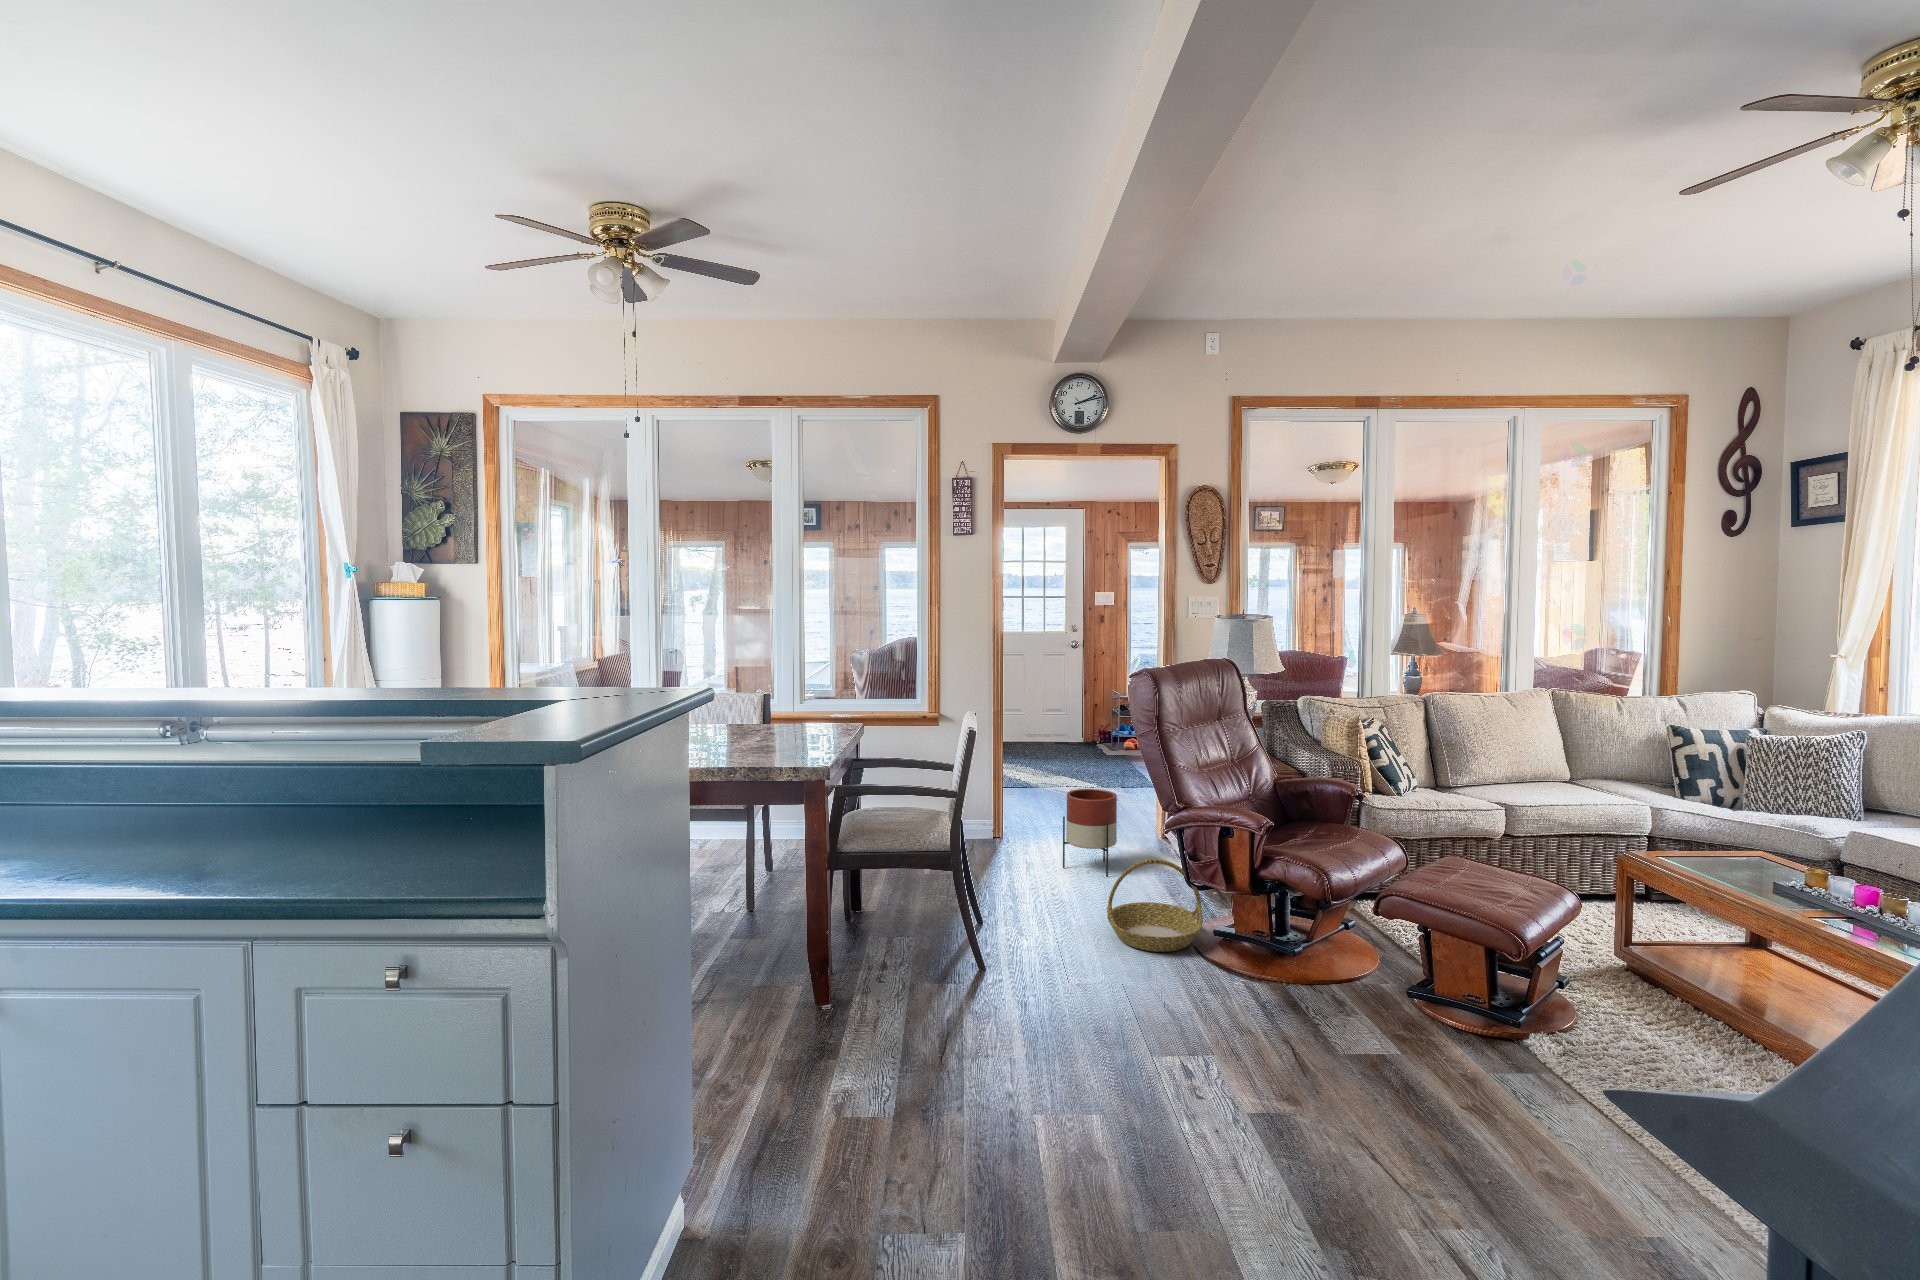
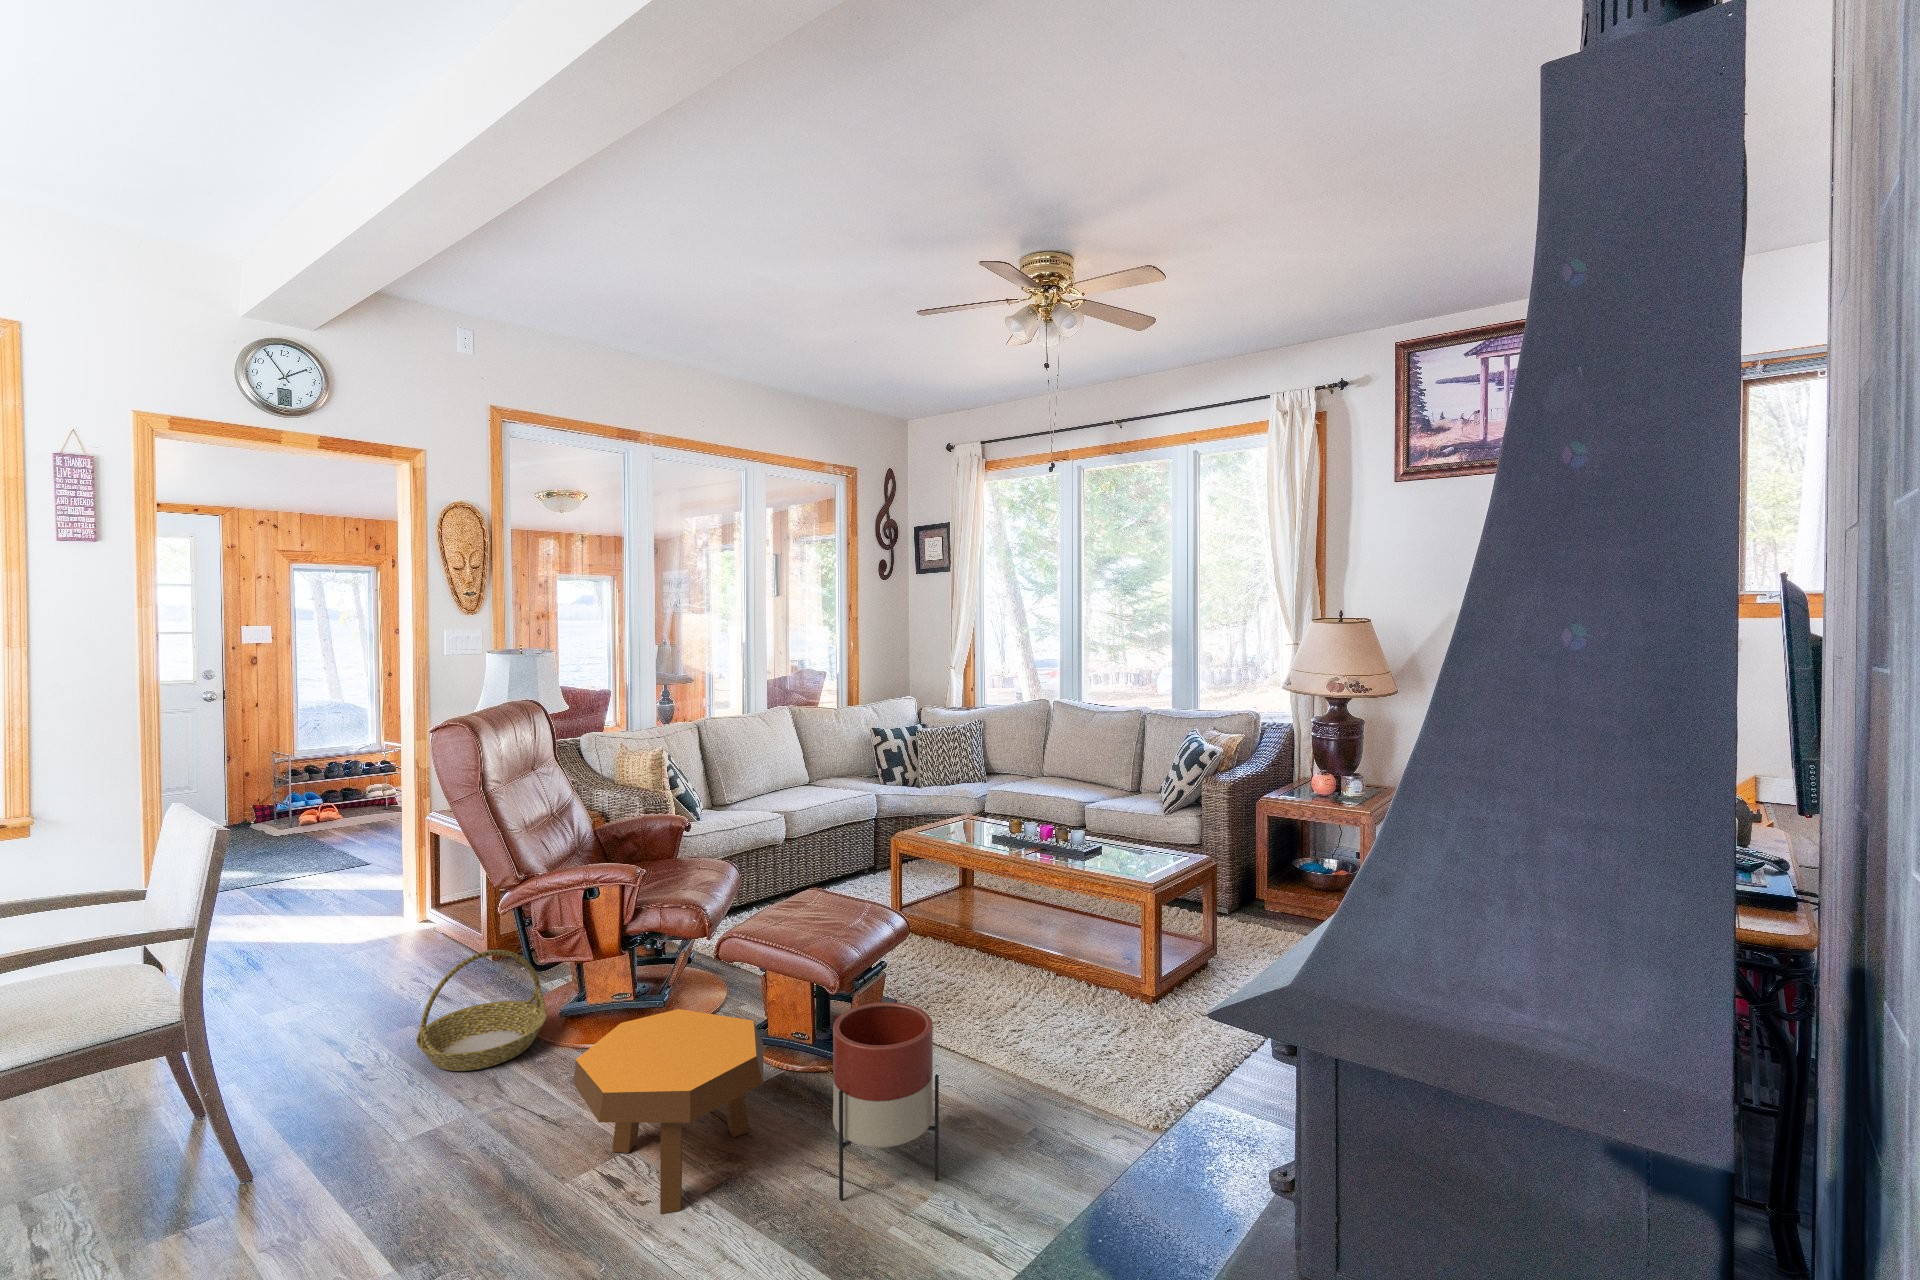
planter: present [1063,789,1117,877] -> present [833,1002,939,1200]
footstool: none [1166,944,1340,1115] -> present [574,1009,763,1214]

